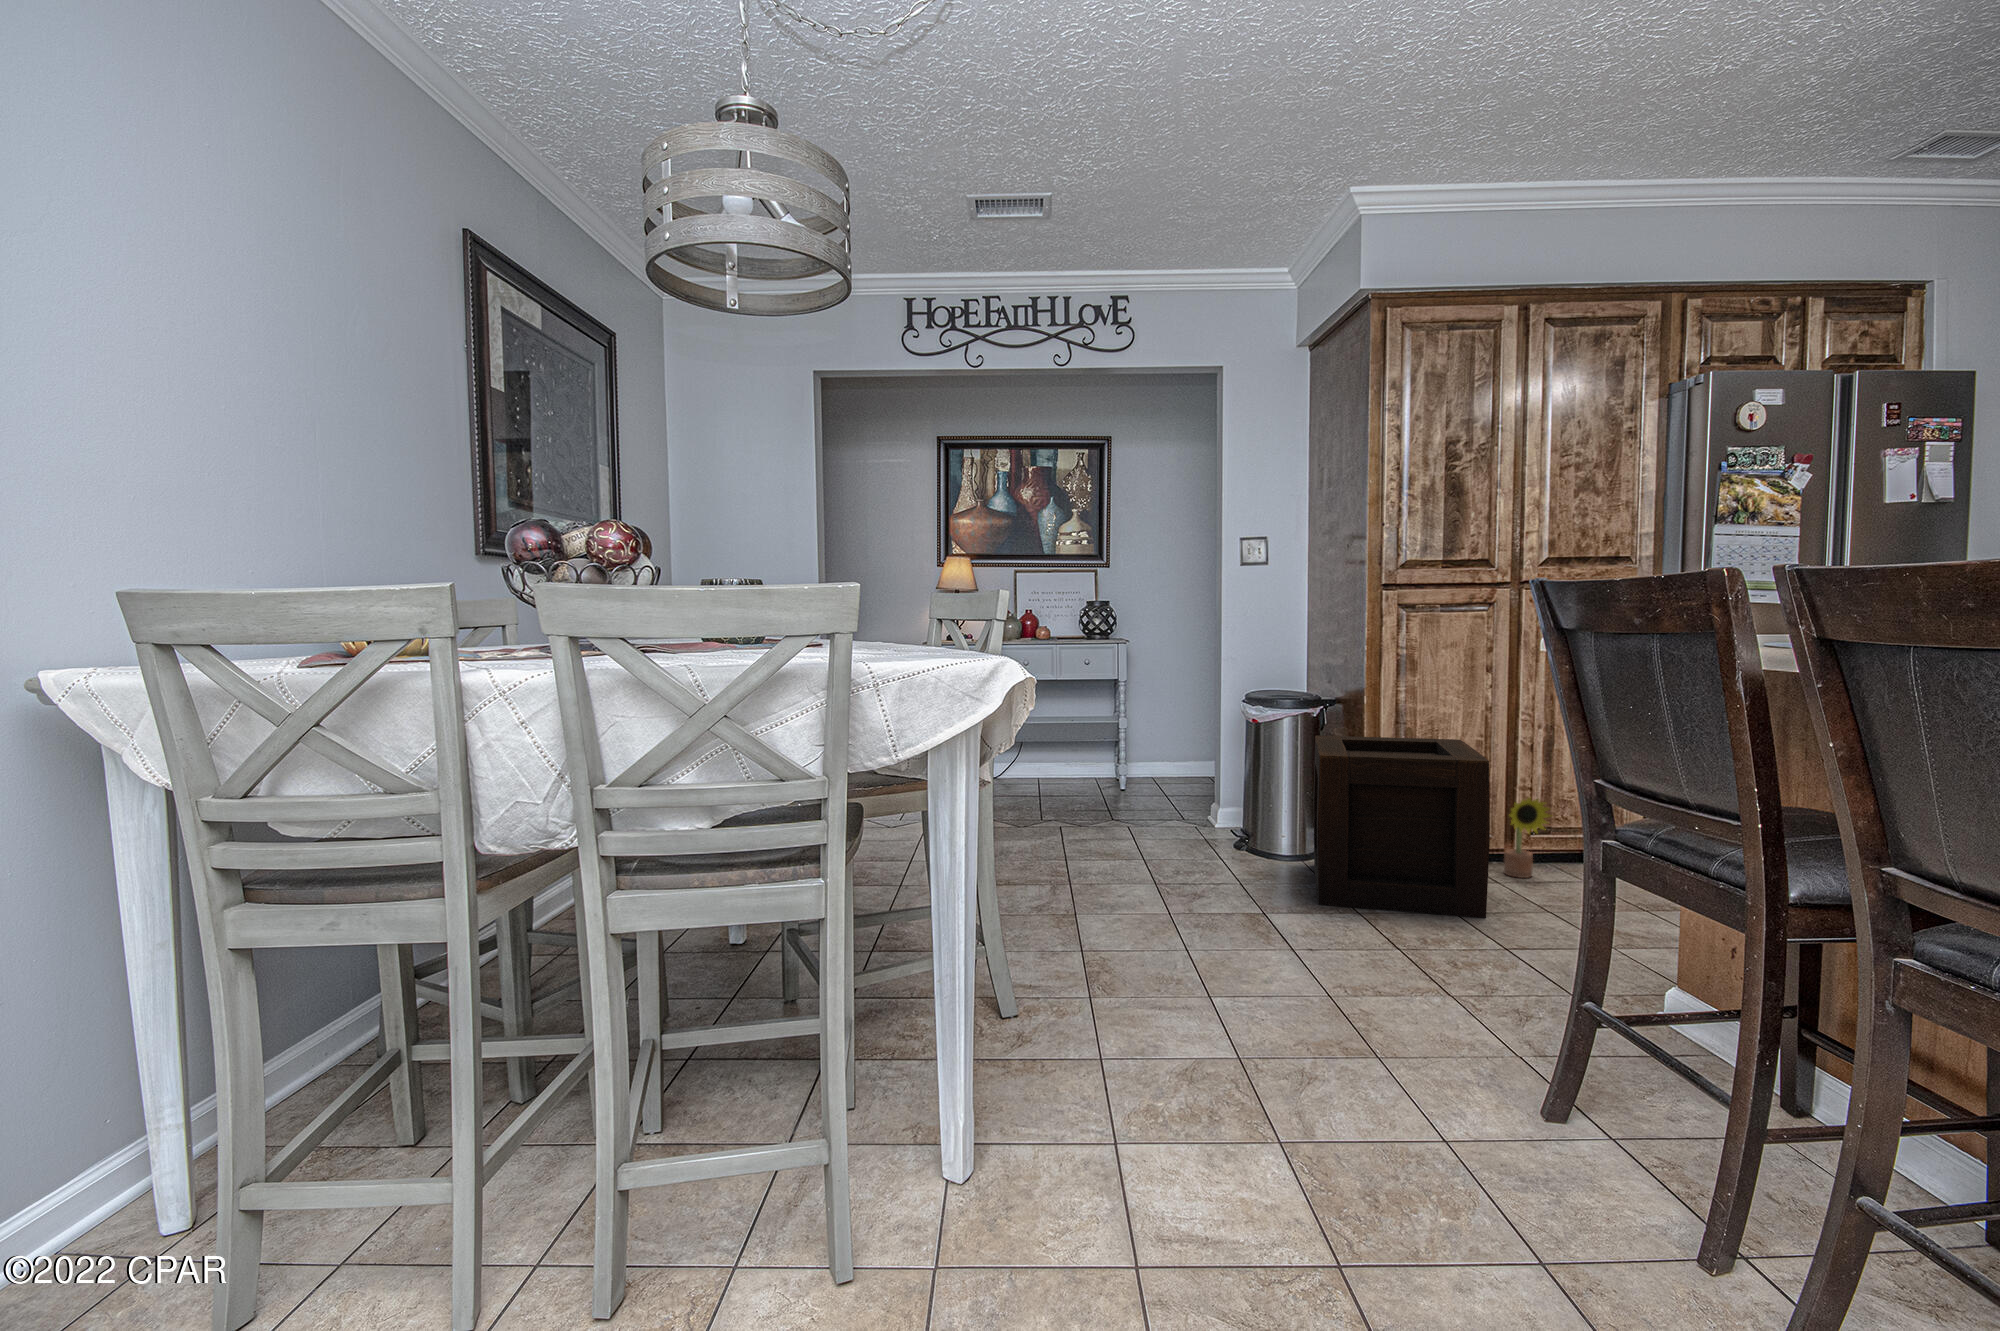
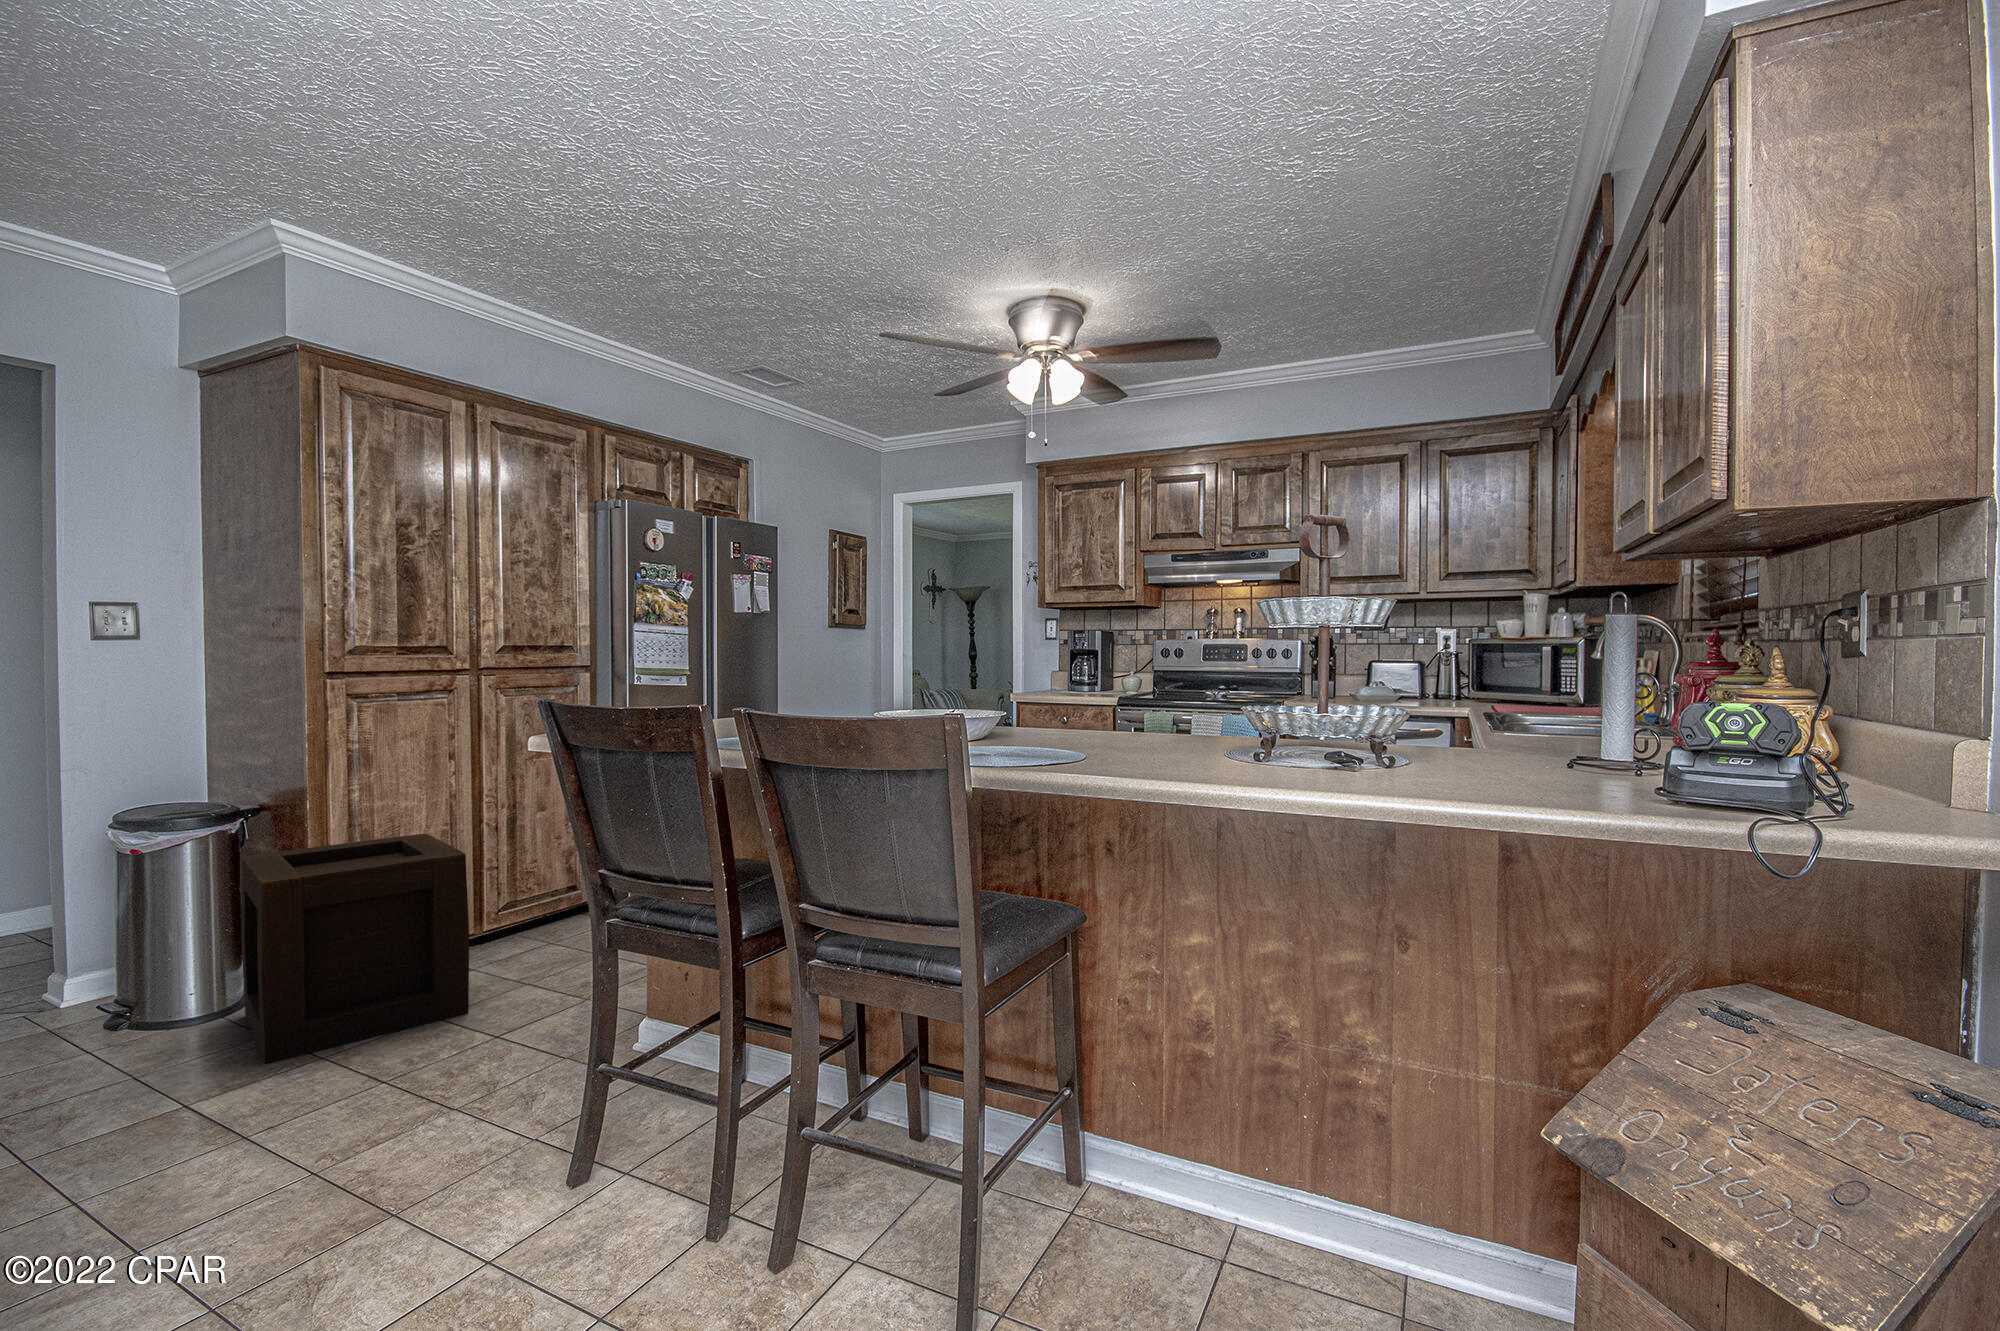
decorative plant: present [1504,798,1550,878] -> none [474,878,520,961]

